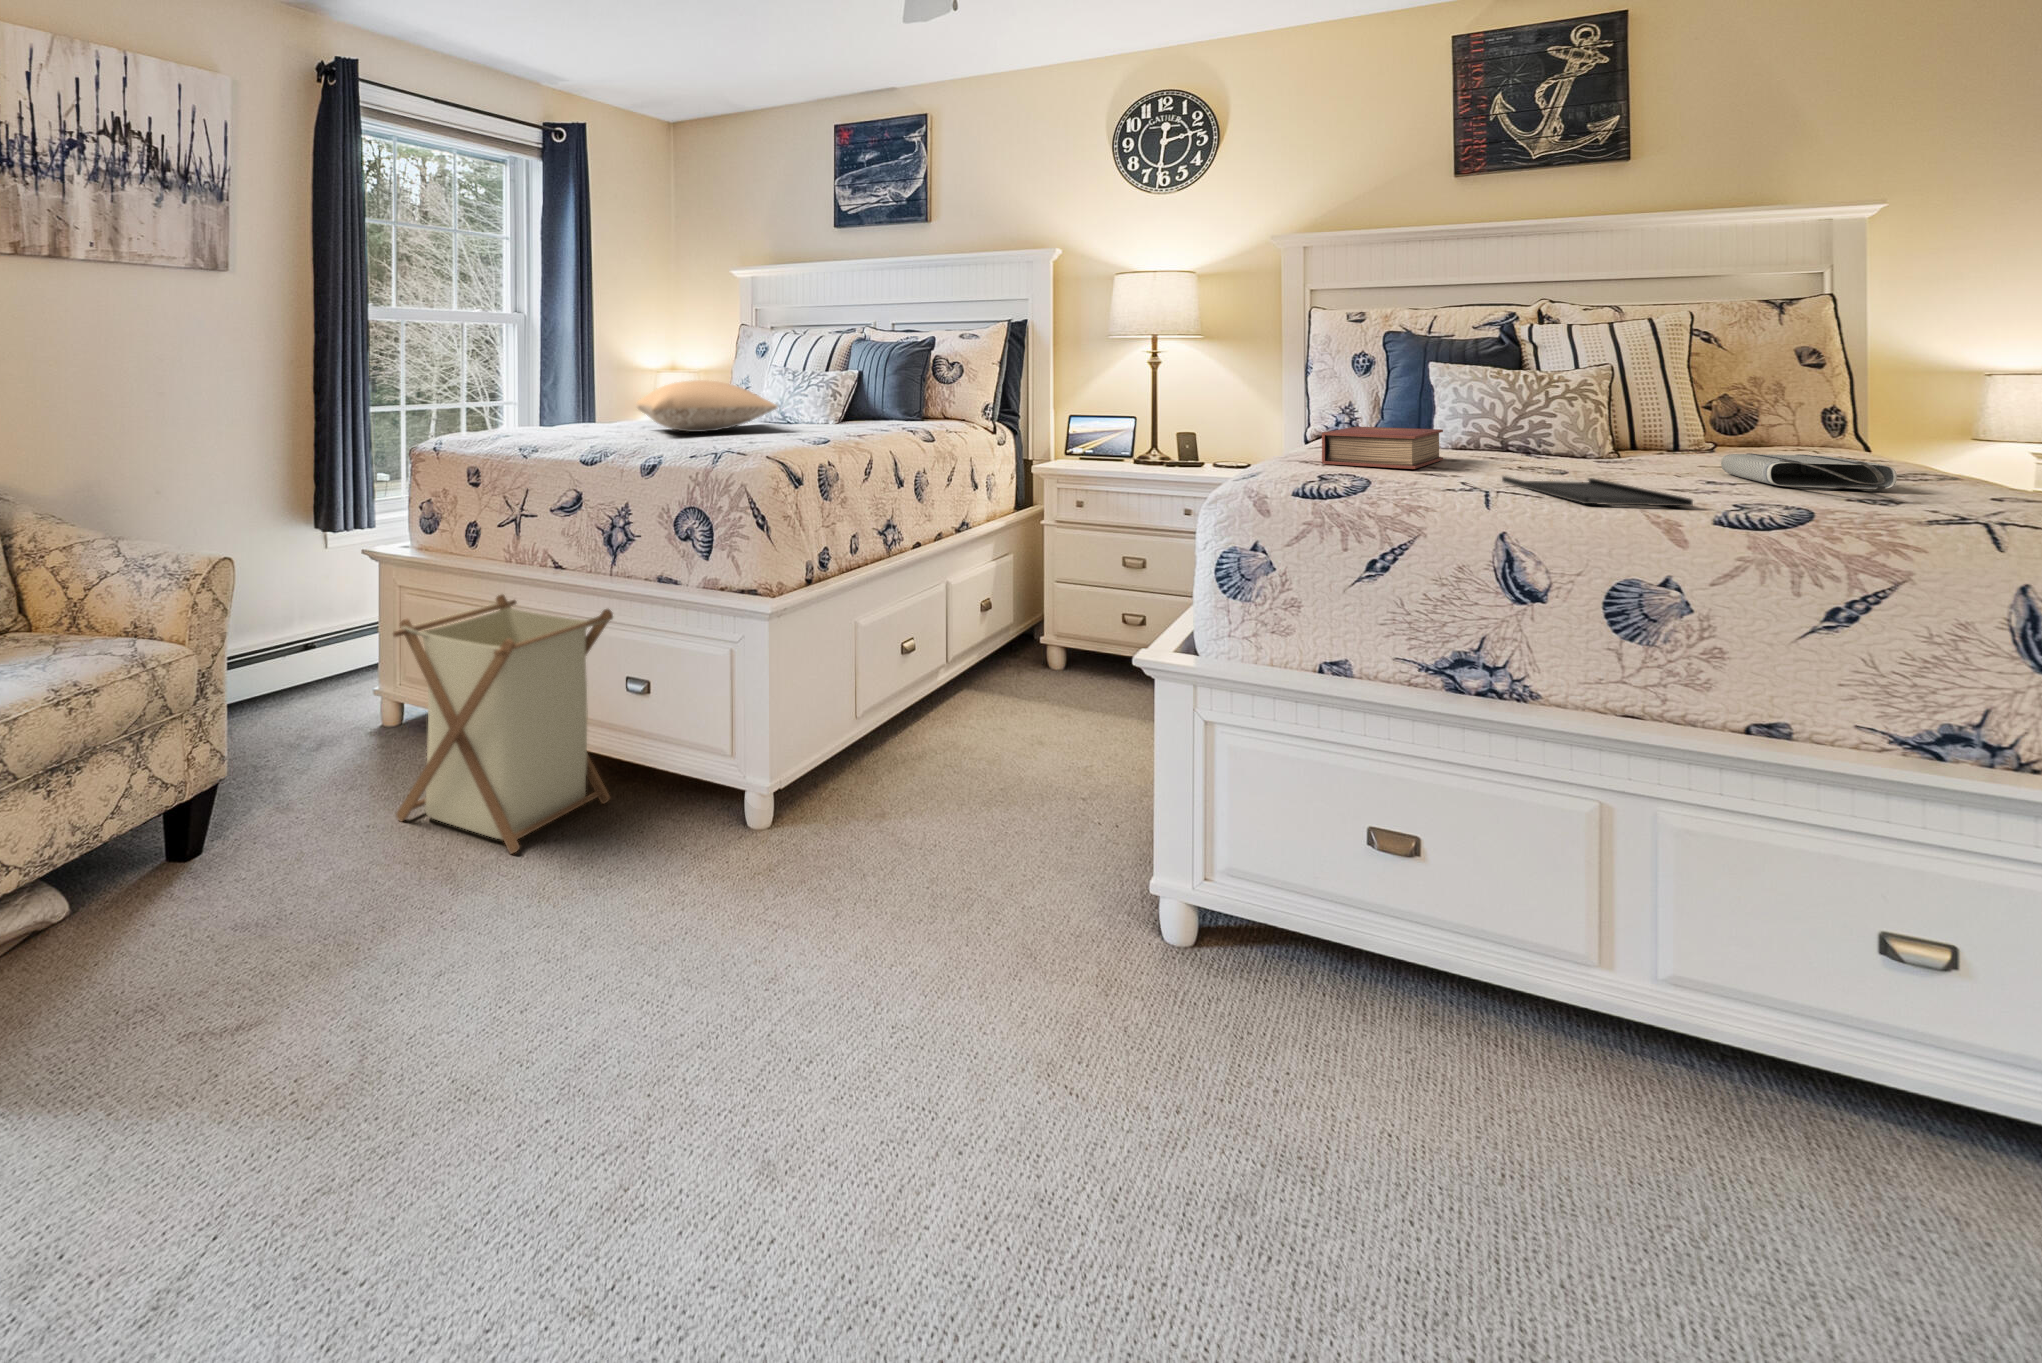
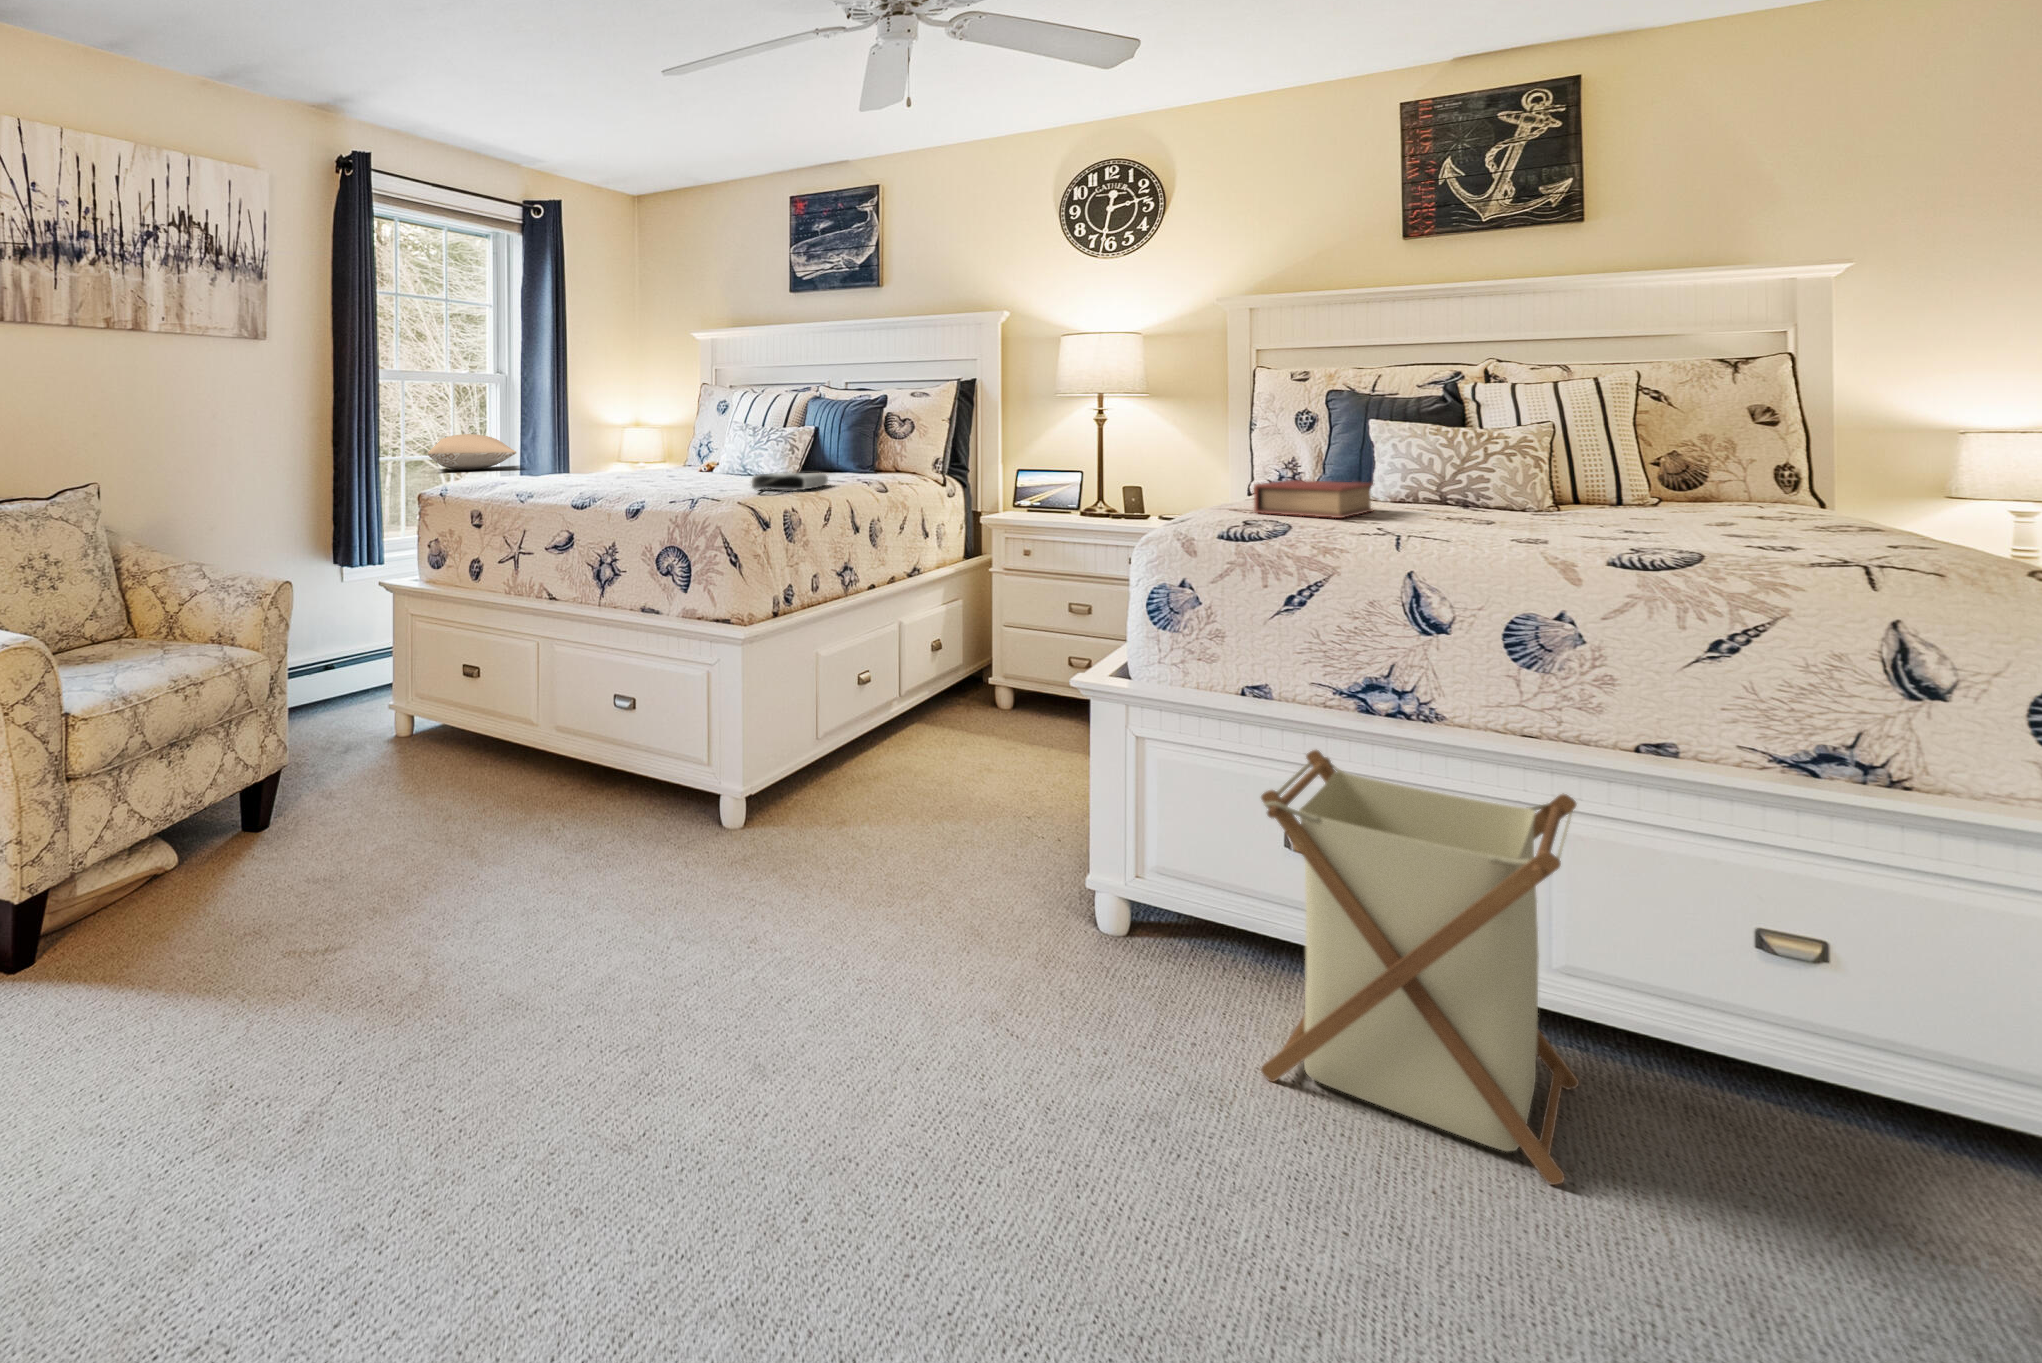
pillow: present [636,380,777,432] -> present [428,434,516,470]
tote bag: present [1721,453,1897,491] -> present [752,472,828,491]
tray: present [1502,476,1693,506] -> none [1422,524,1590,550]
laundry basket: present [393,595,613,854] -> present [1261,750,1579,1185]

